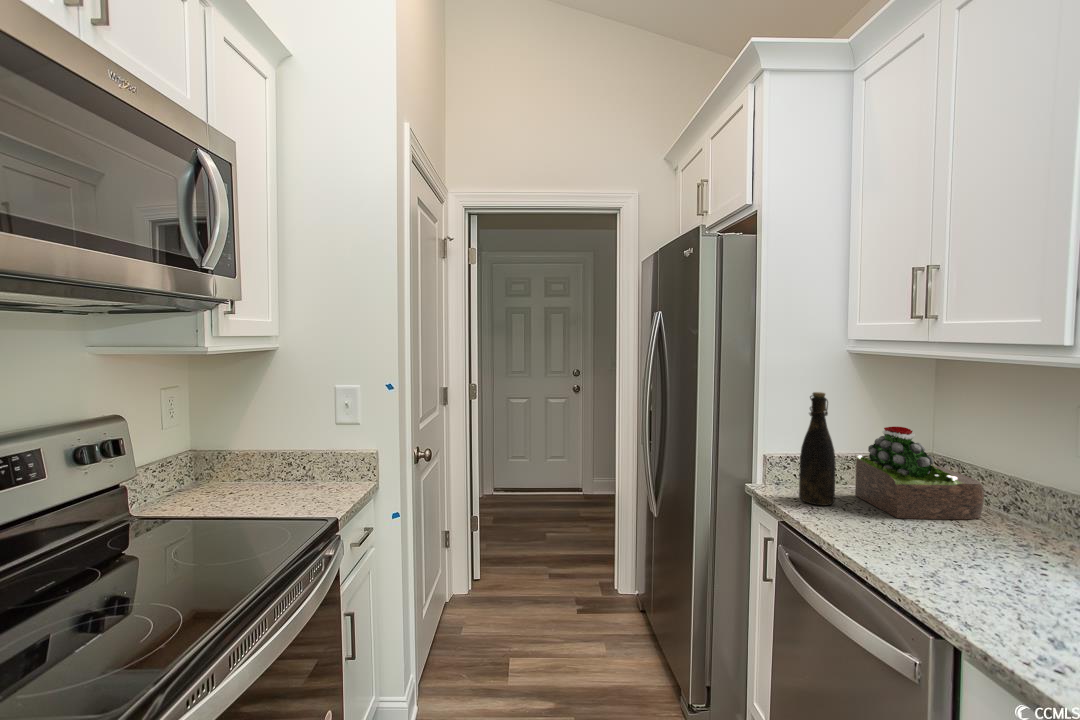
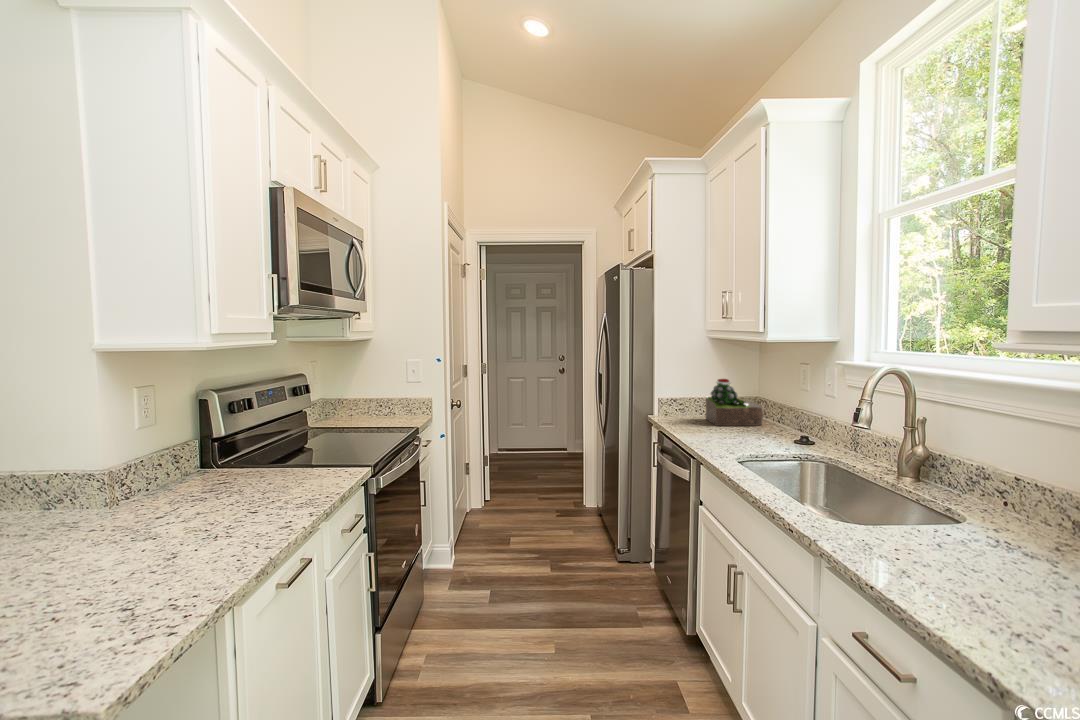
bottle: present [799,392,836,505] -> none [672,360,690,422]

